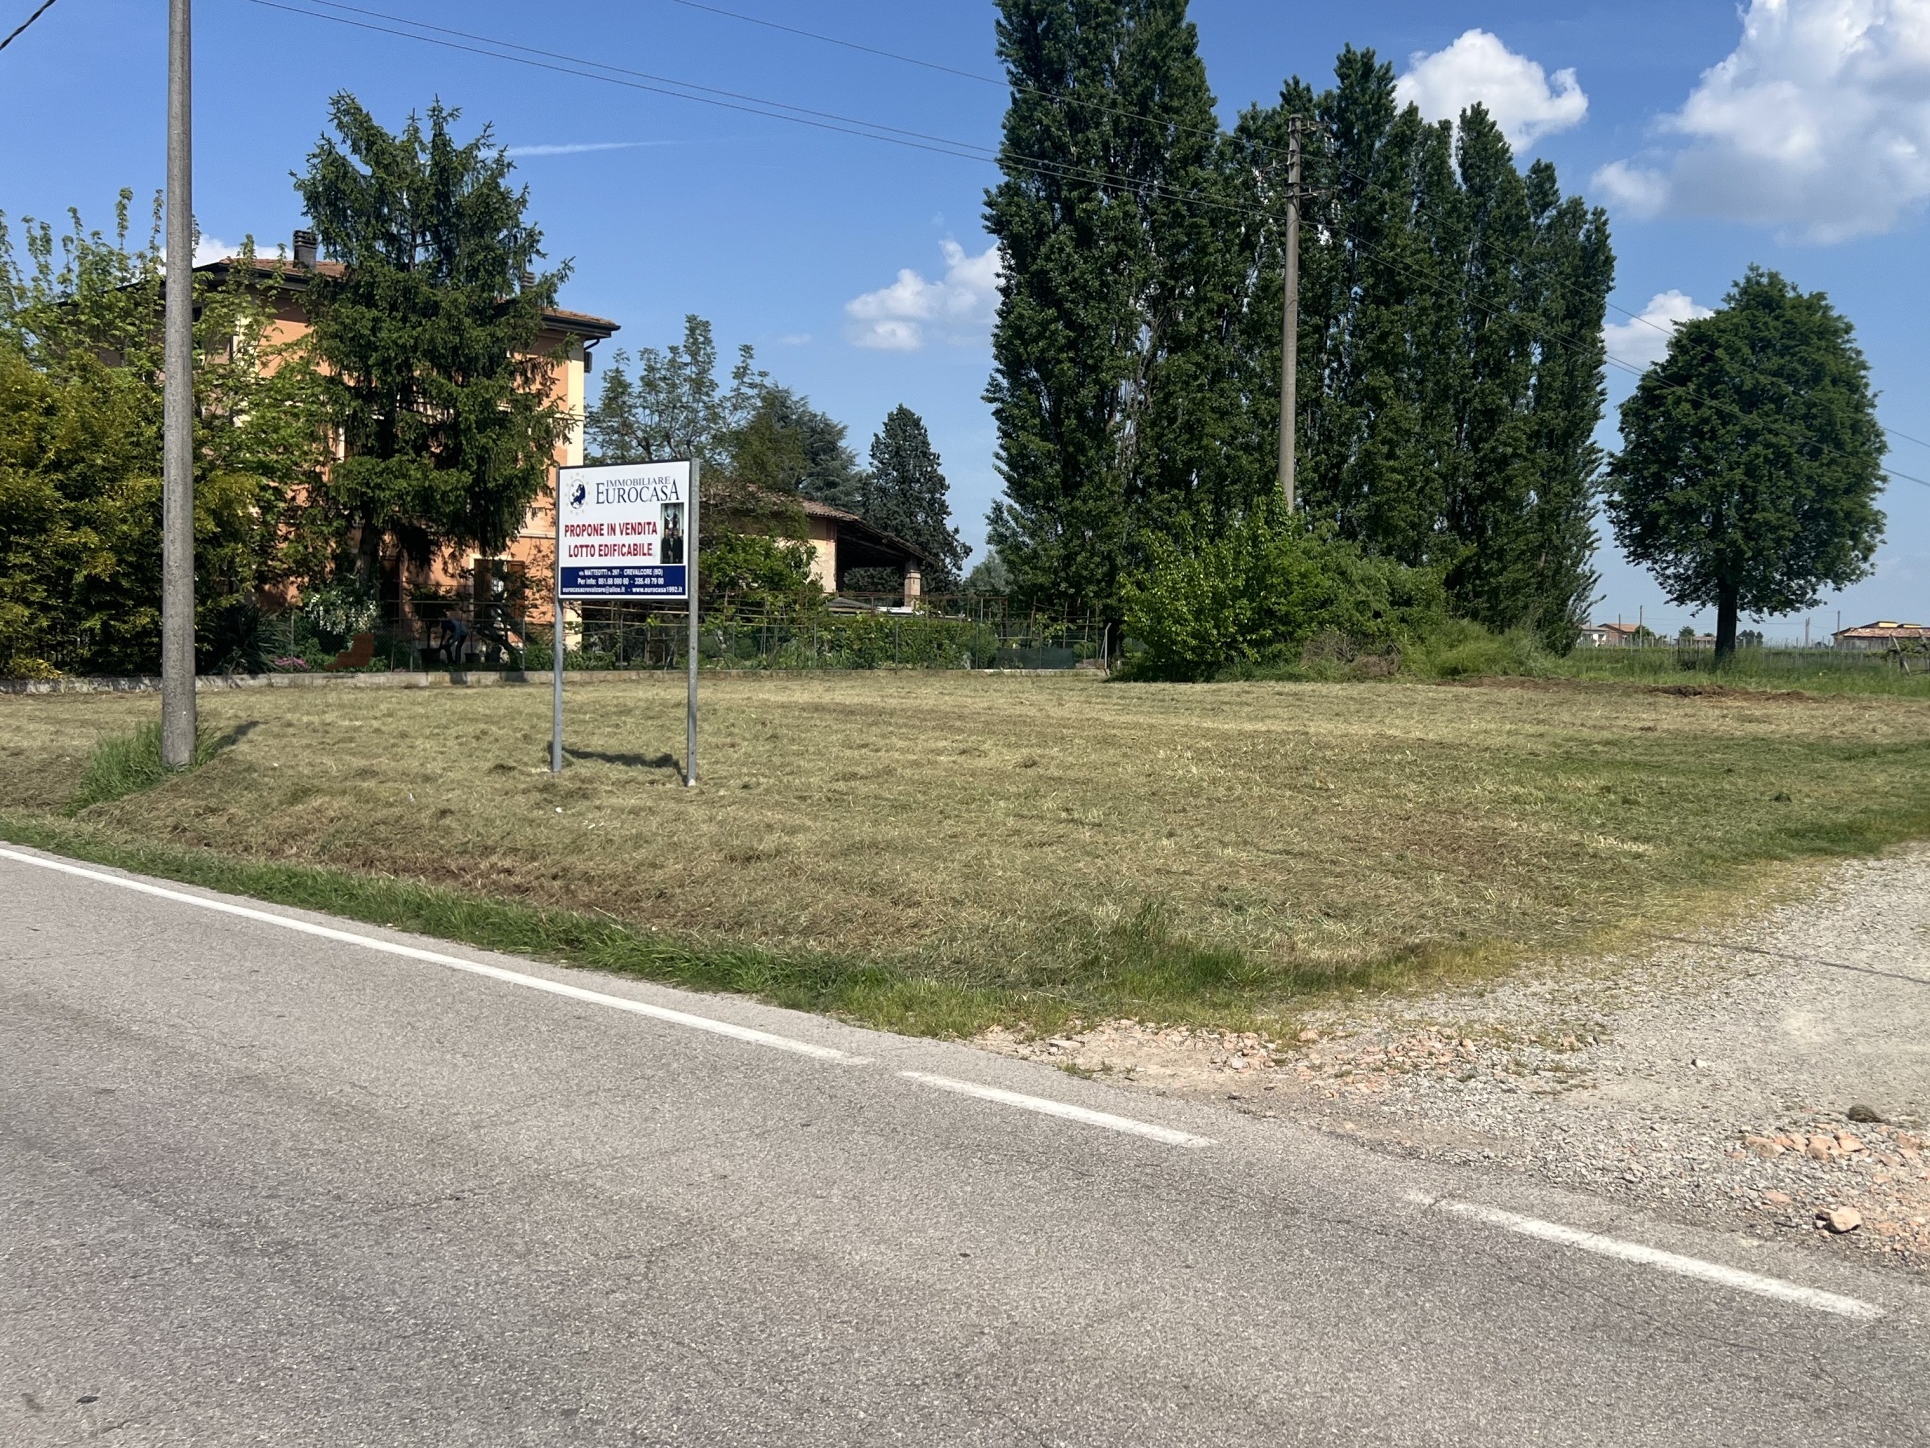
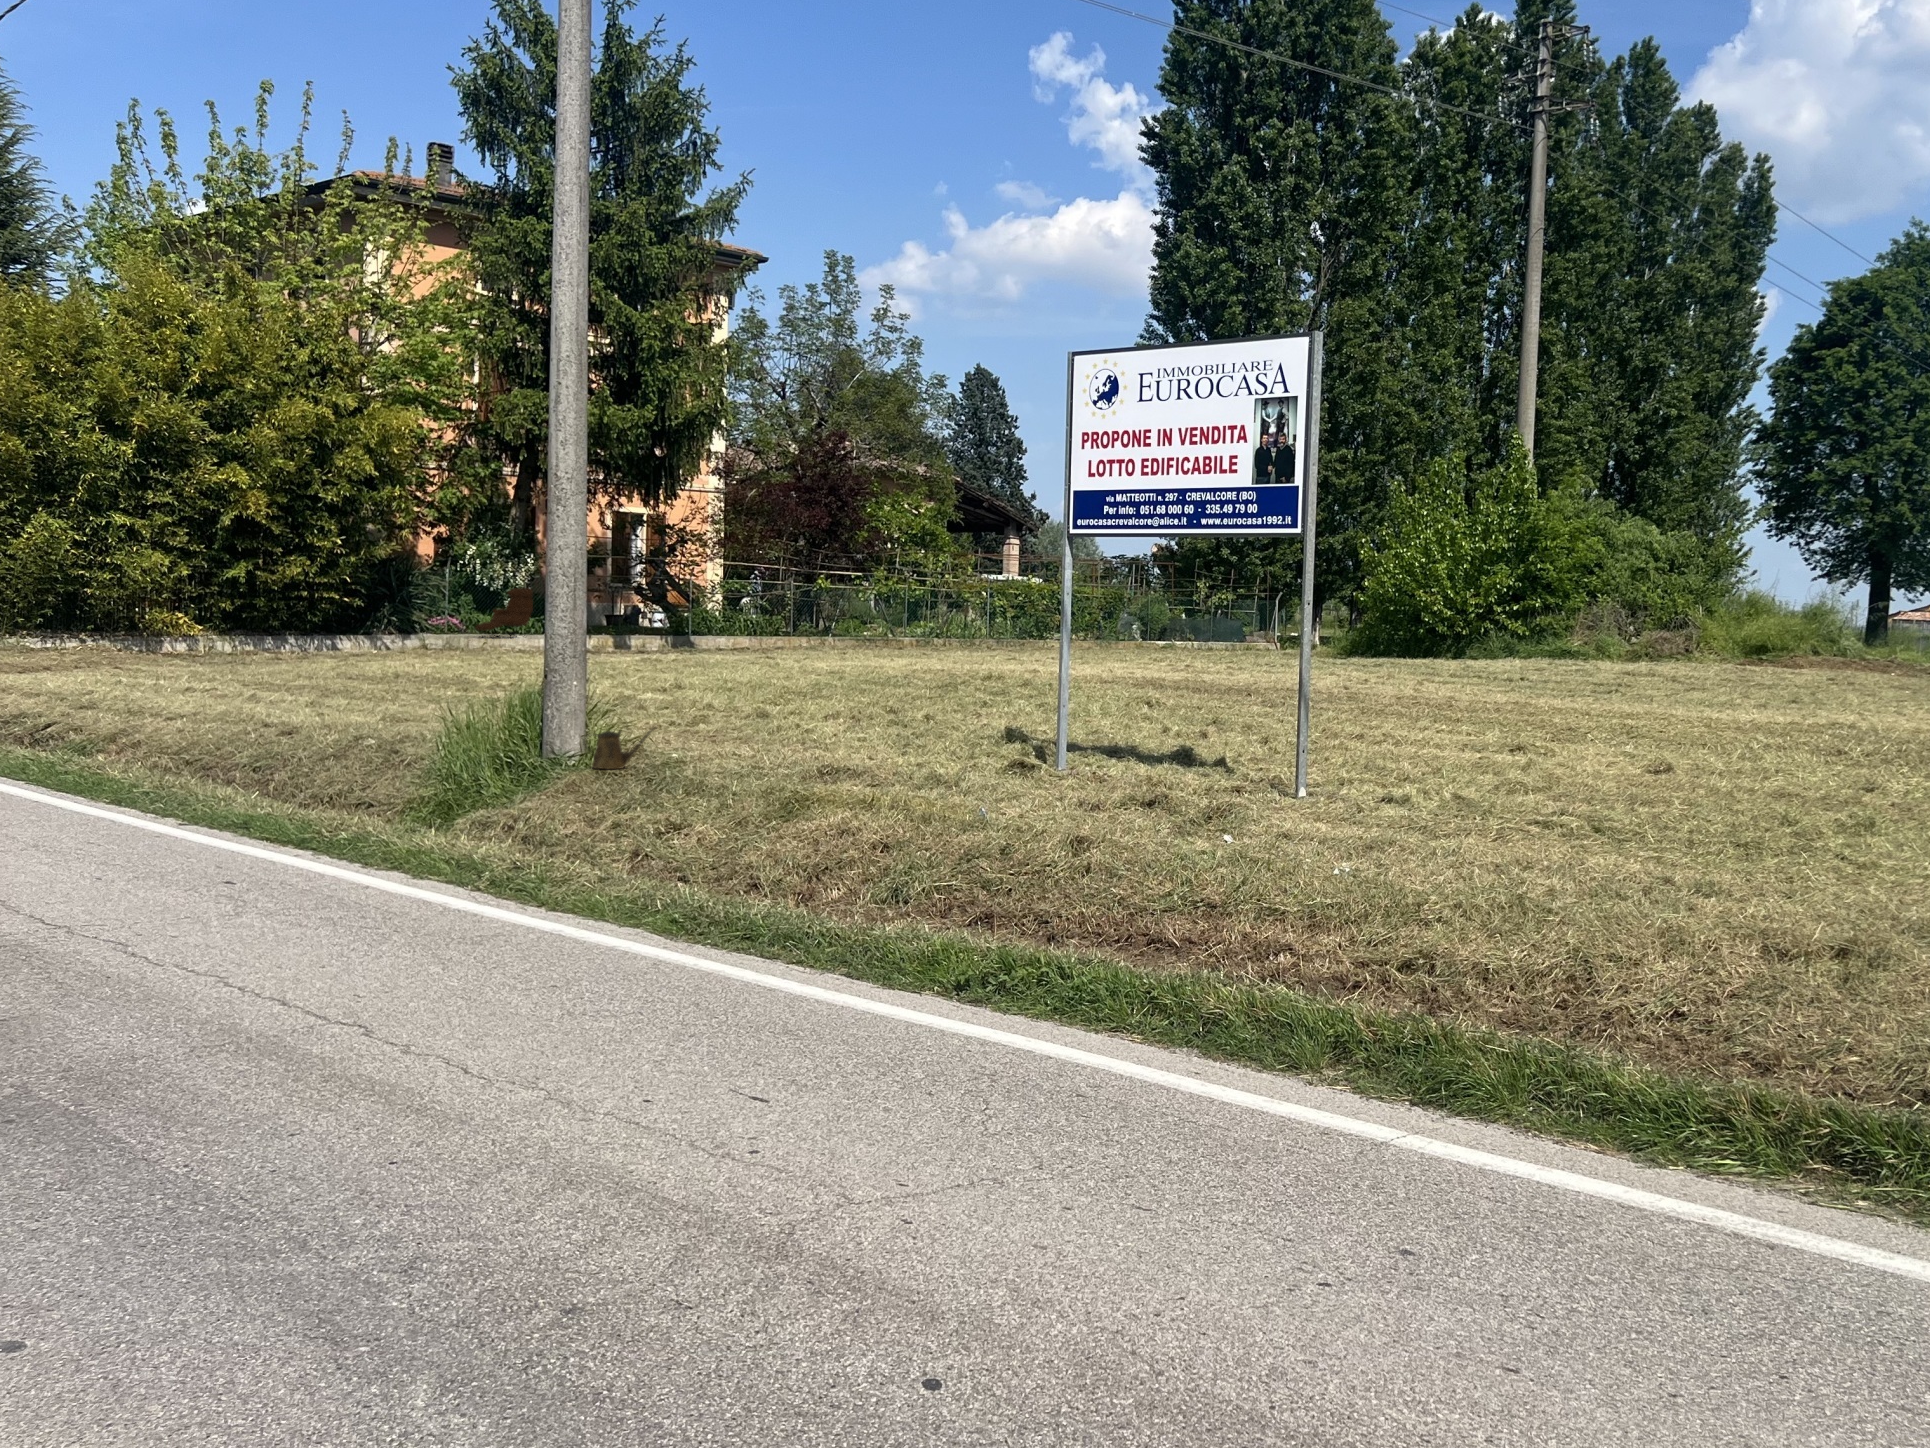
watering can: none [218,737,273,768] -> present [583,728,655,769]

